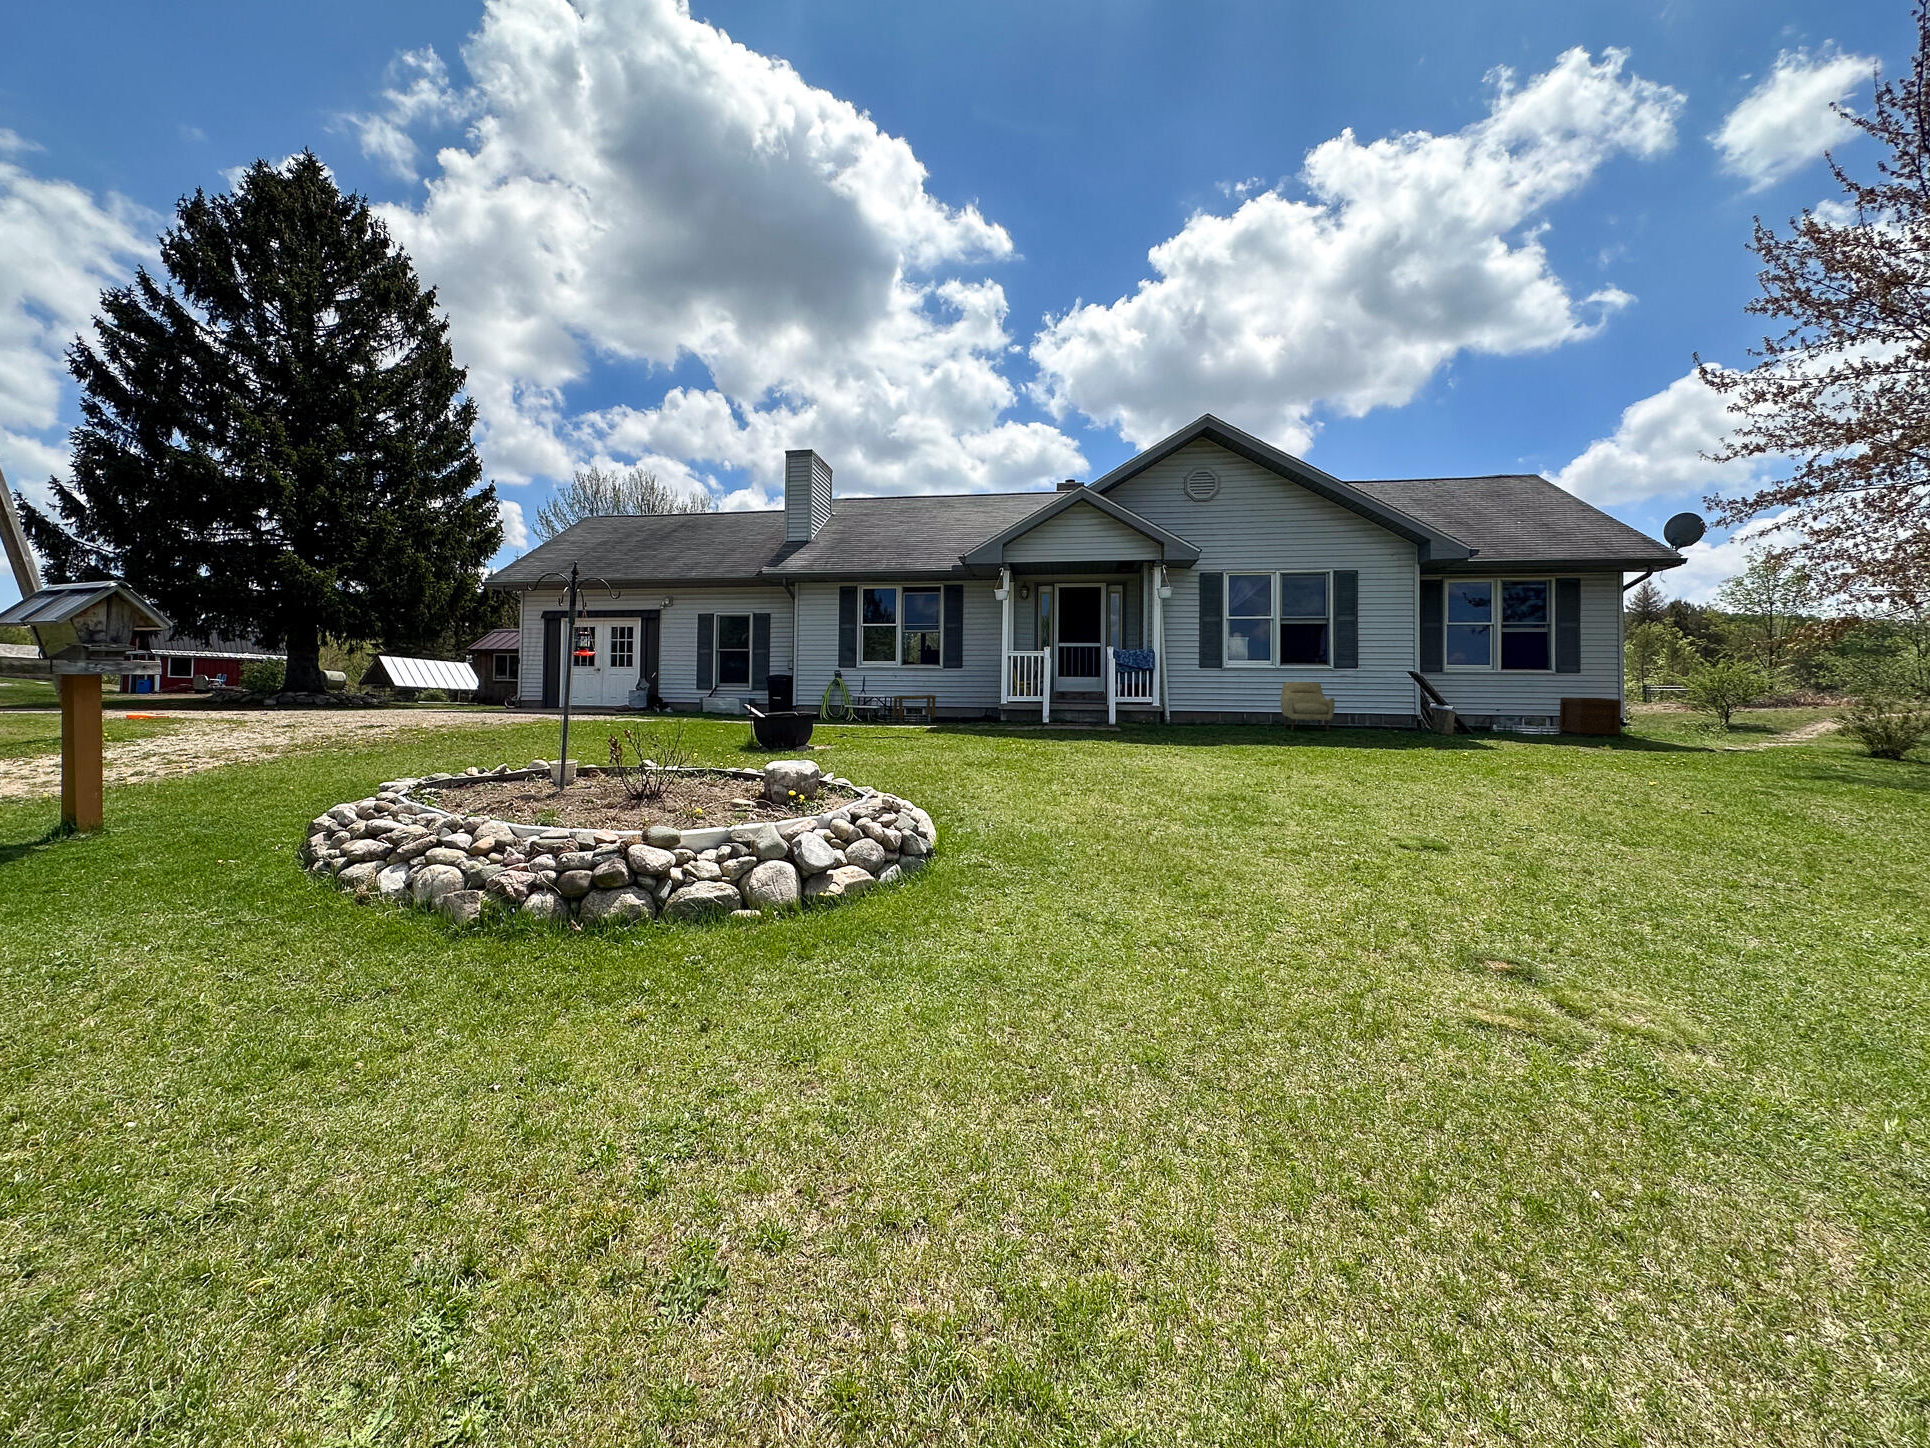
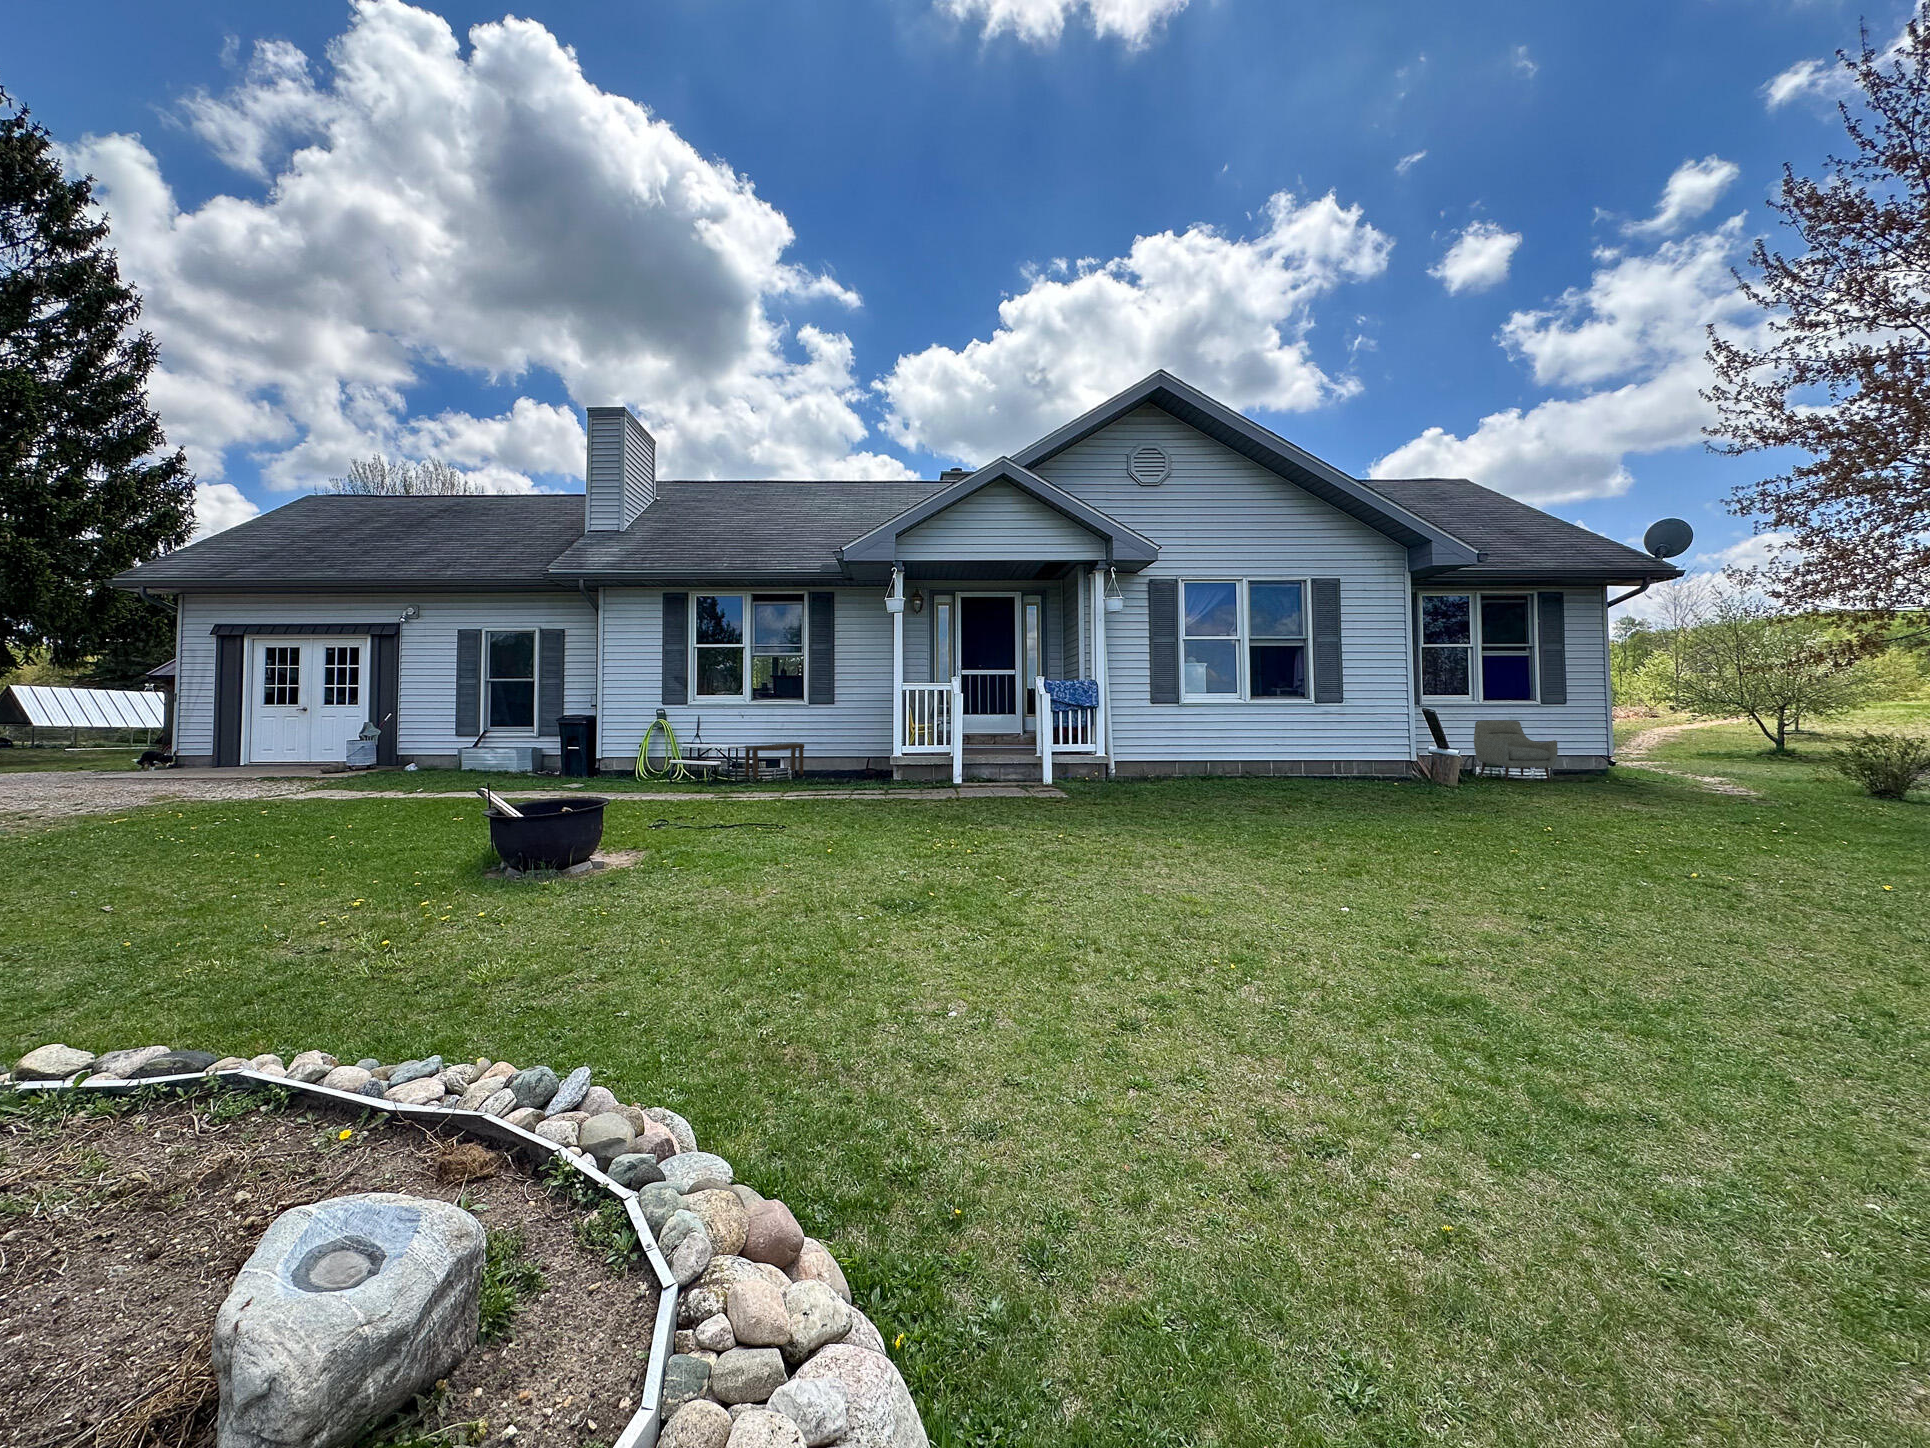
chair: present [1280,682,1335,731] -> present [1474,720,1558,782]
wooden crate: present [1559,697,1621,735] -> none [1549,736,1624,780]

